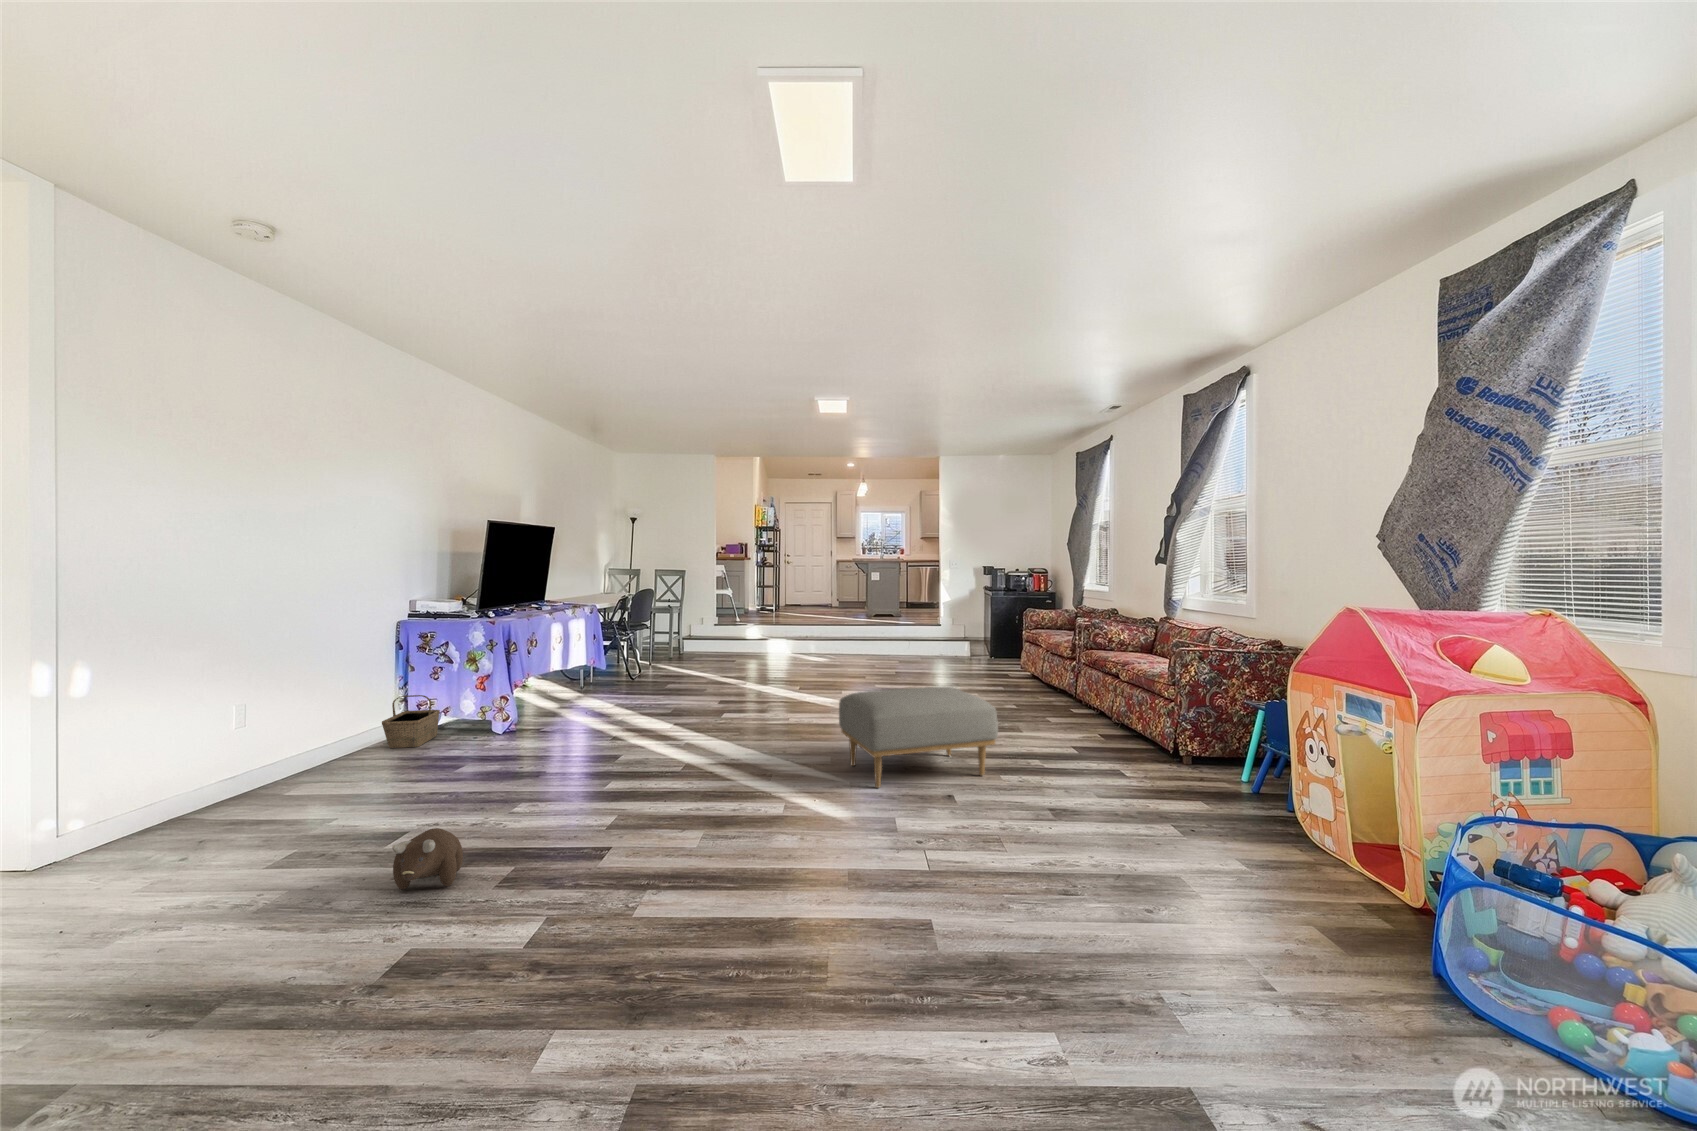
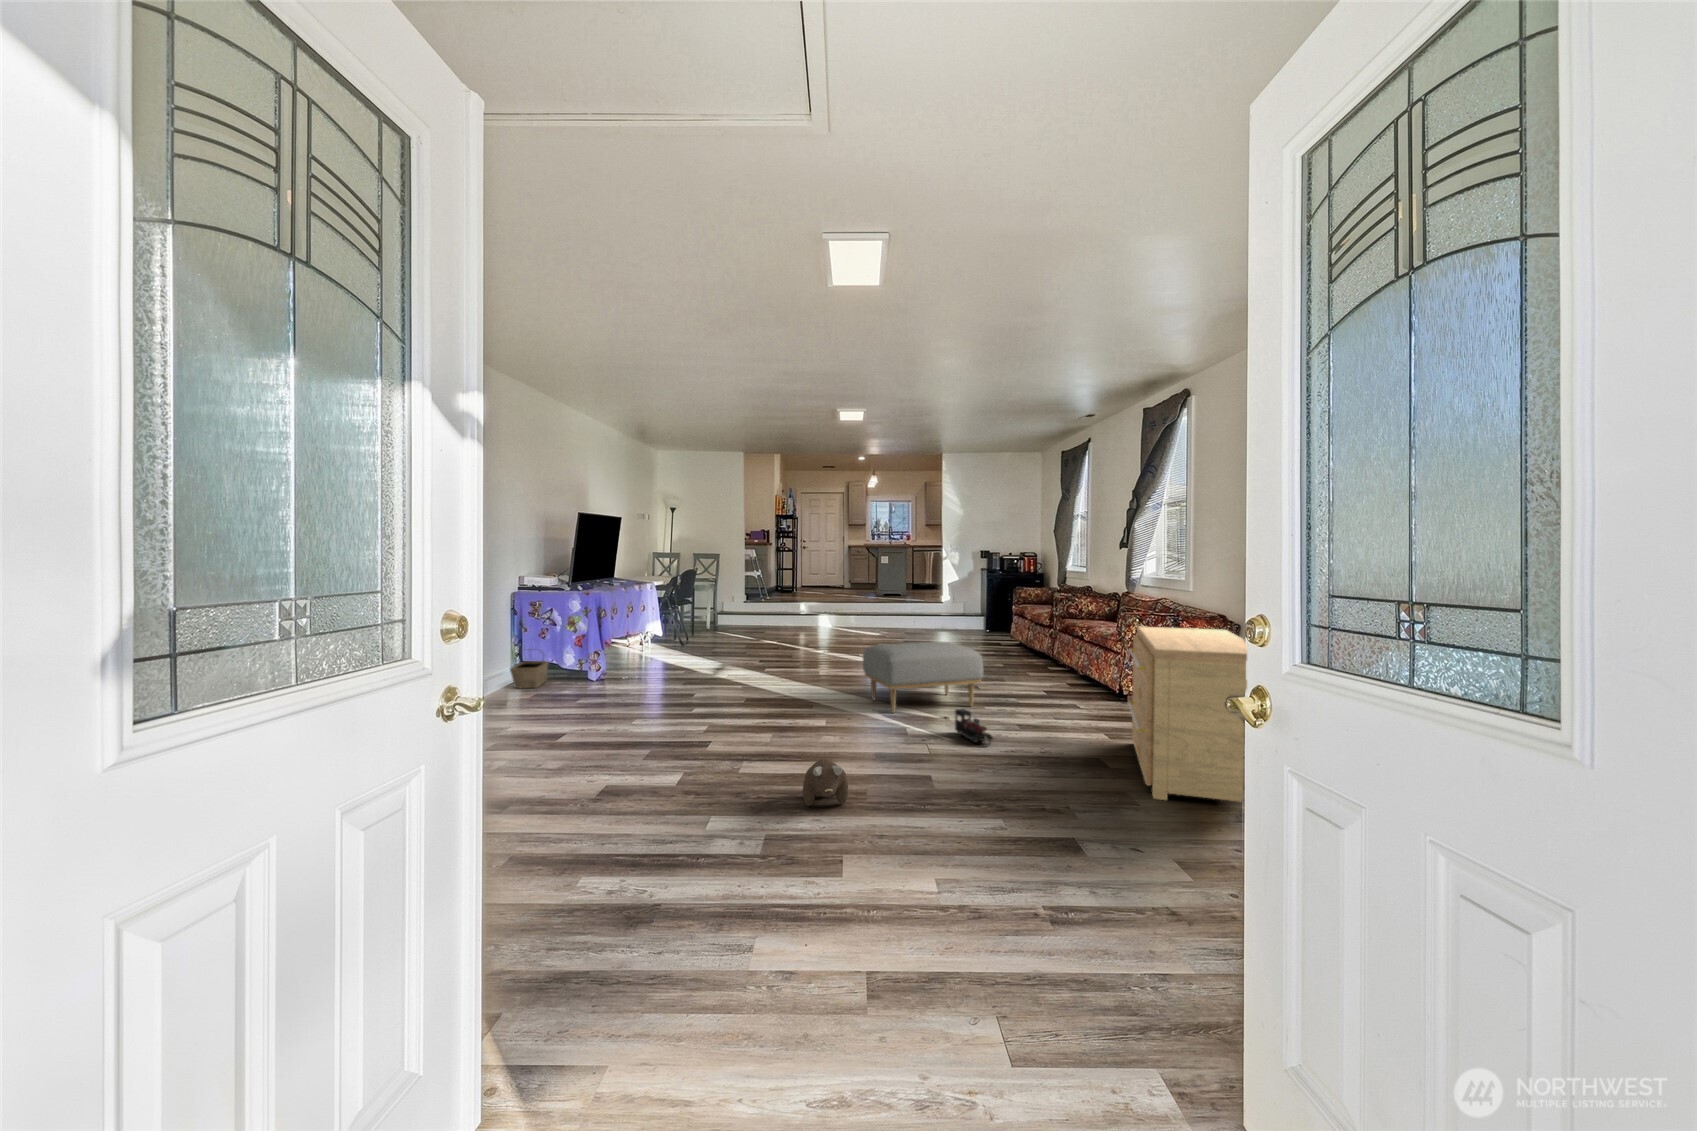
side table: none [1212,677,1496,1007] -> present [1128,626,1247,802]
toy train: none [962,791,1018,852] -> present [955,709,993,744]
plush toy: present [392,828,463,890] -> present [803,759,848,806]

